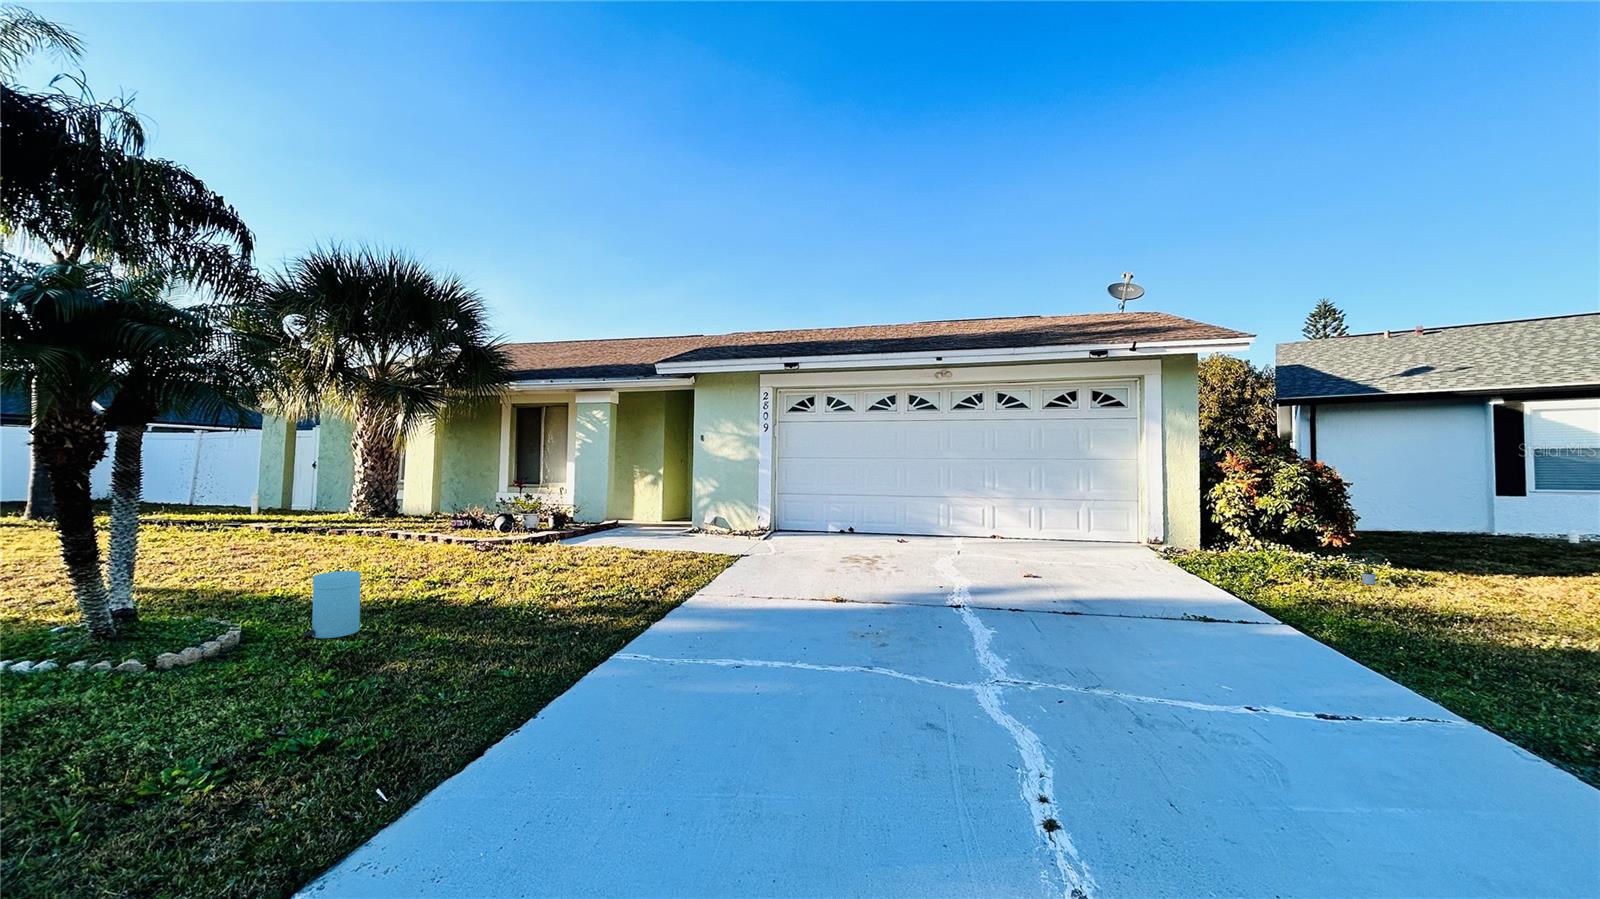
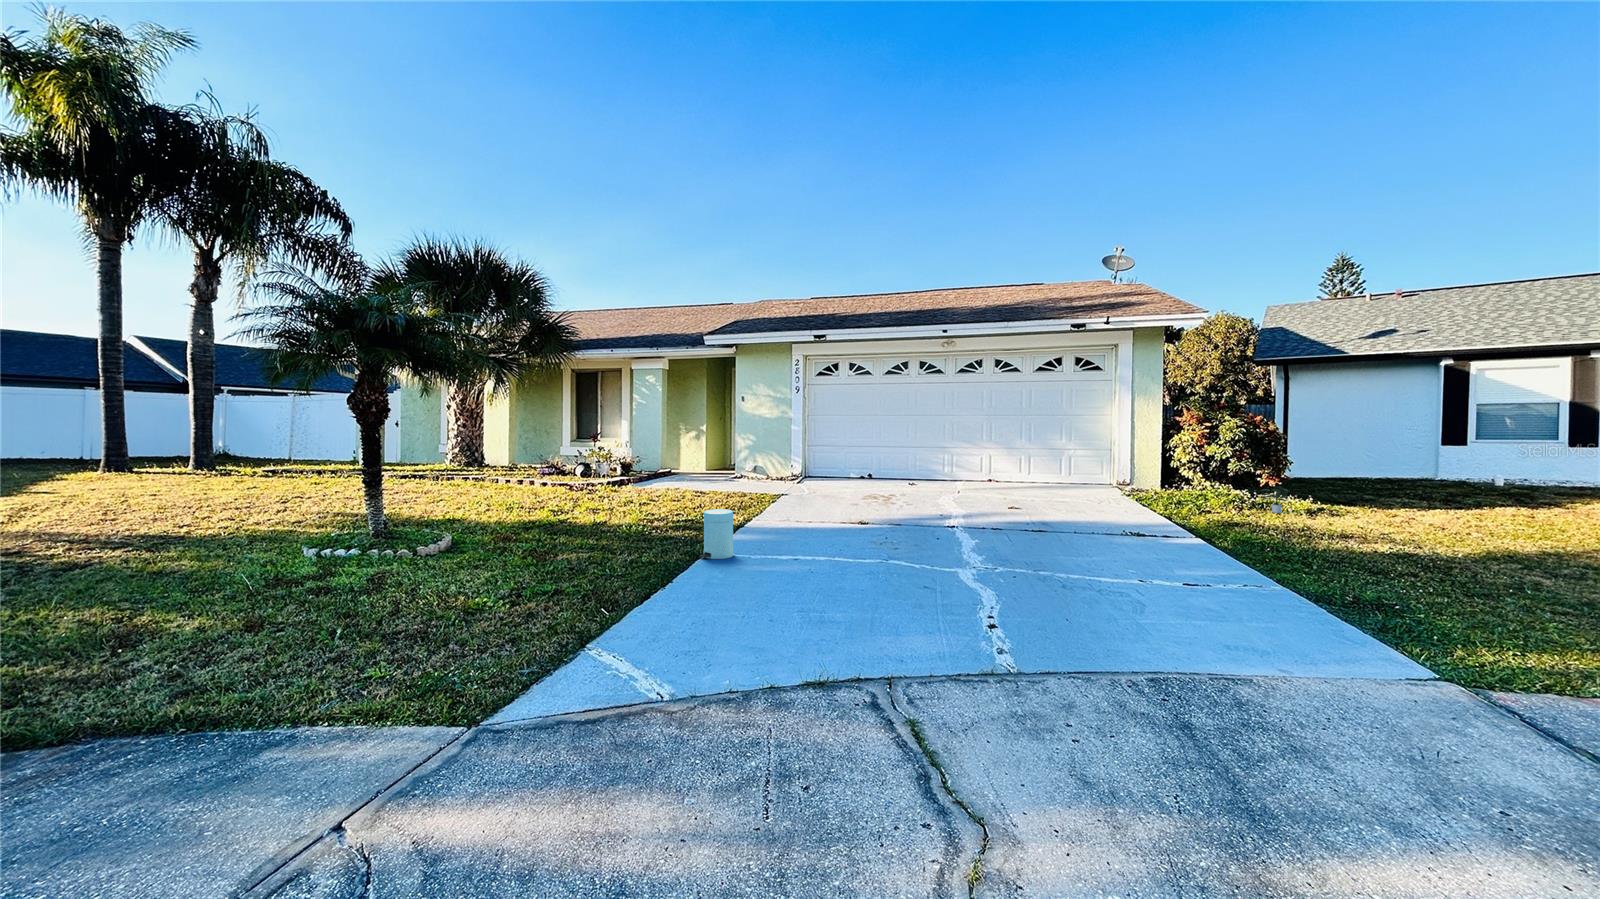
trash can: present [302,571,361,638] -> present [700,509,733,559]

